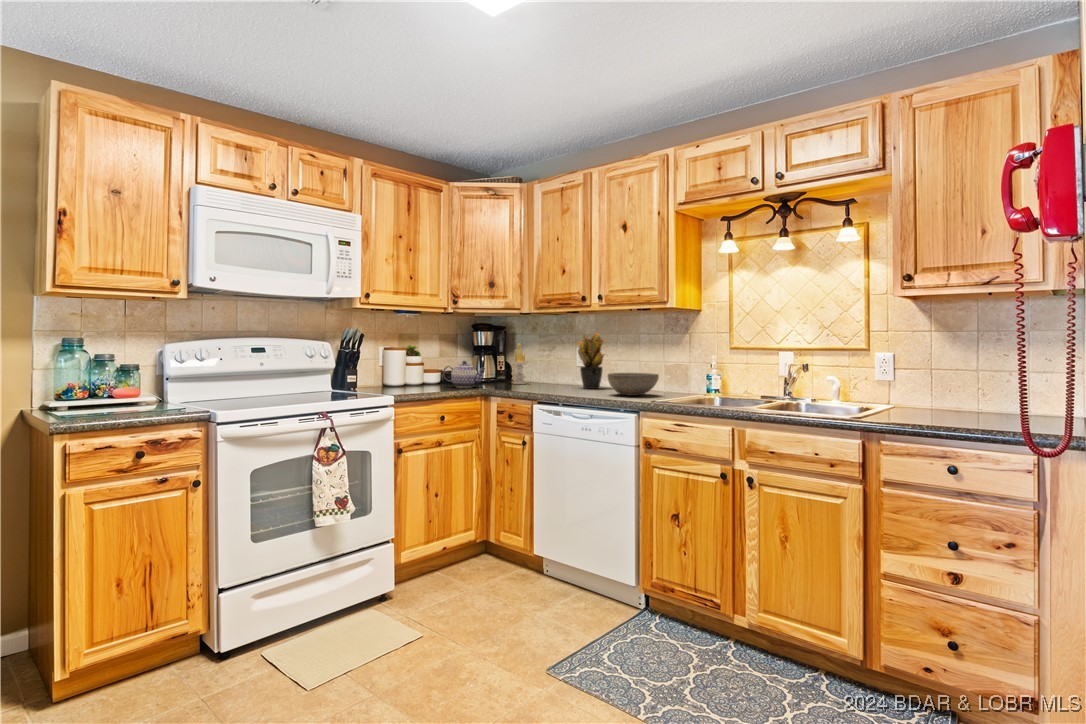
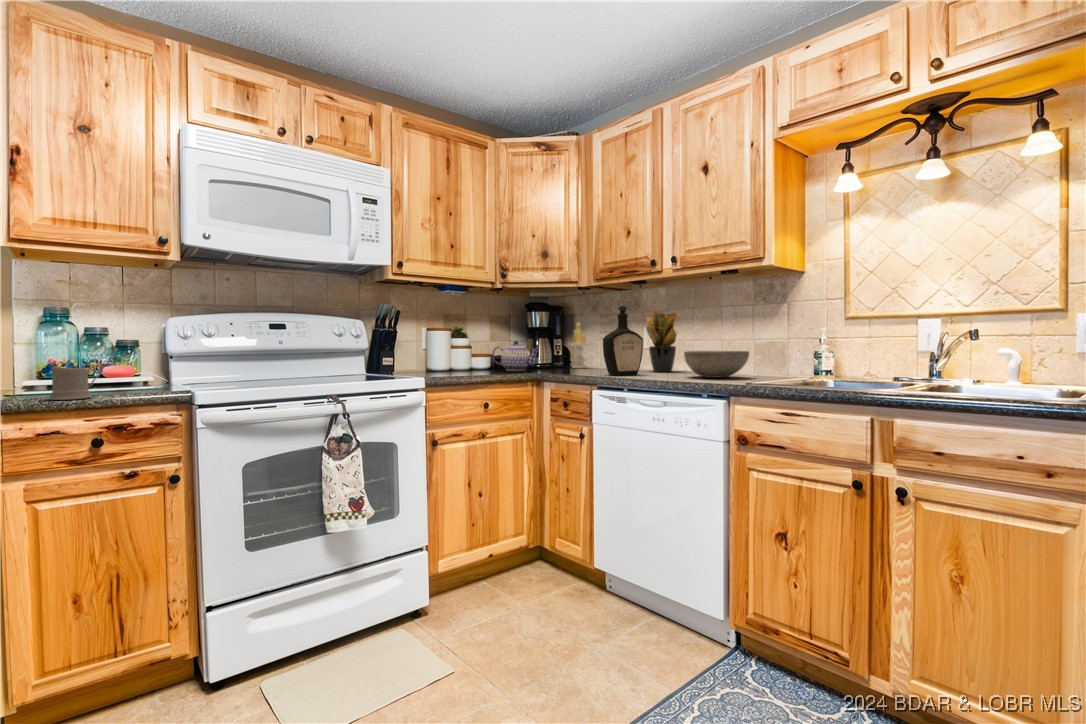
bottle: none [541,334,575,393] -> present [603,306,643,375]
mug: none [107,389,144,420] -> present [50,363,103,400]

